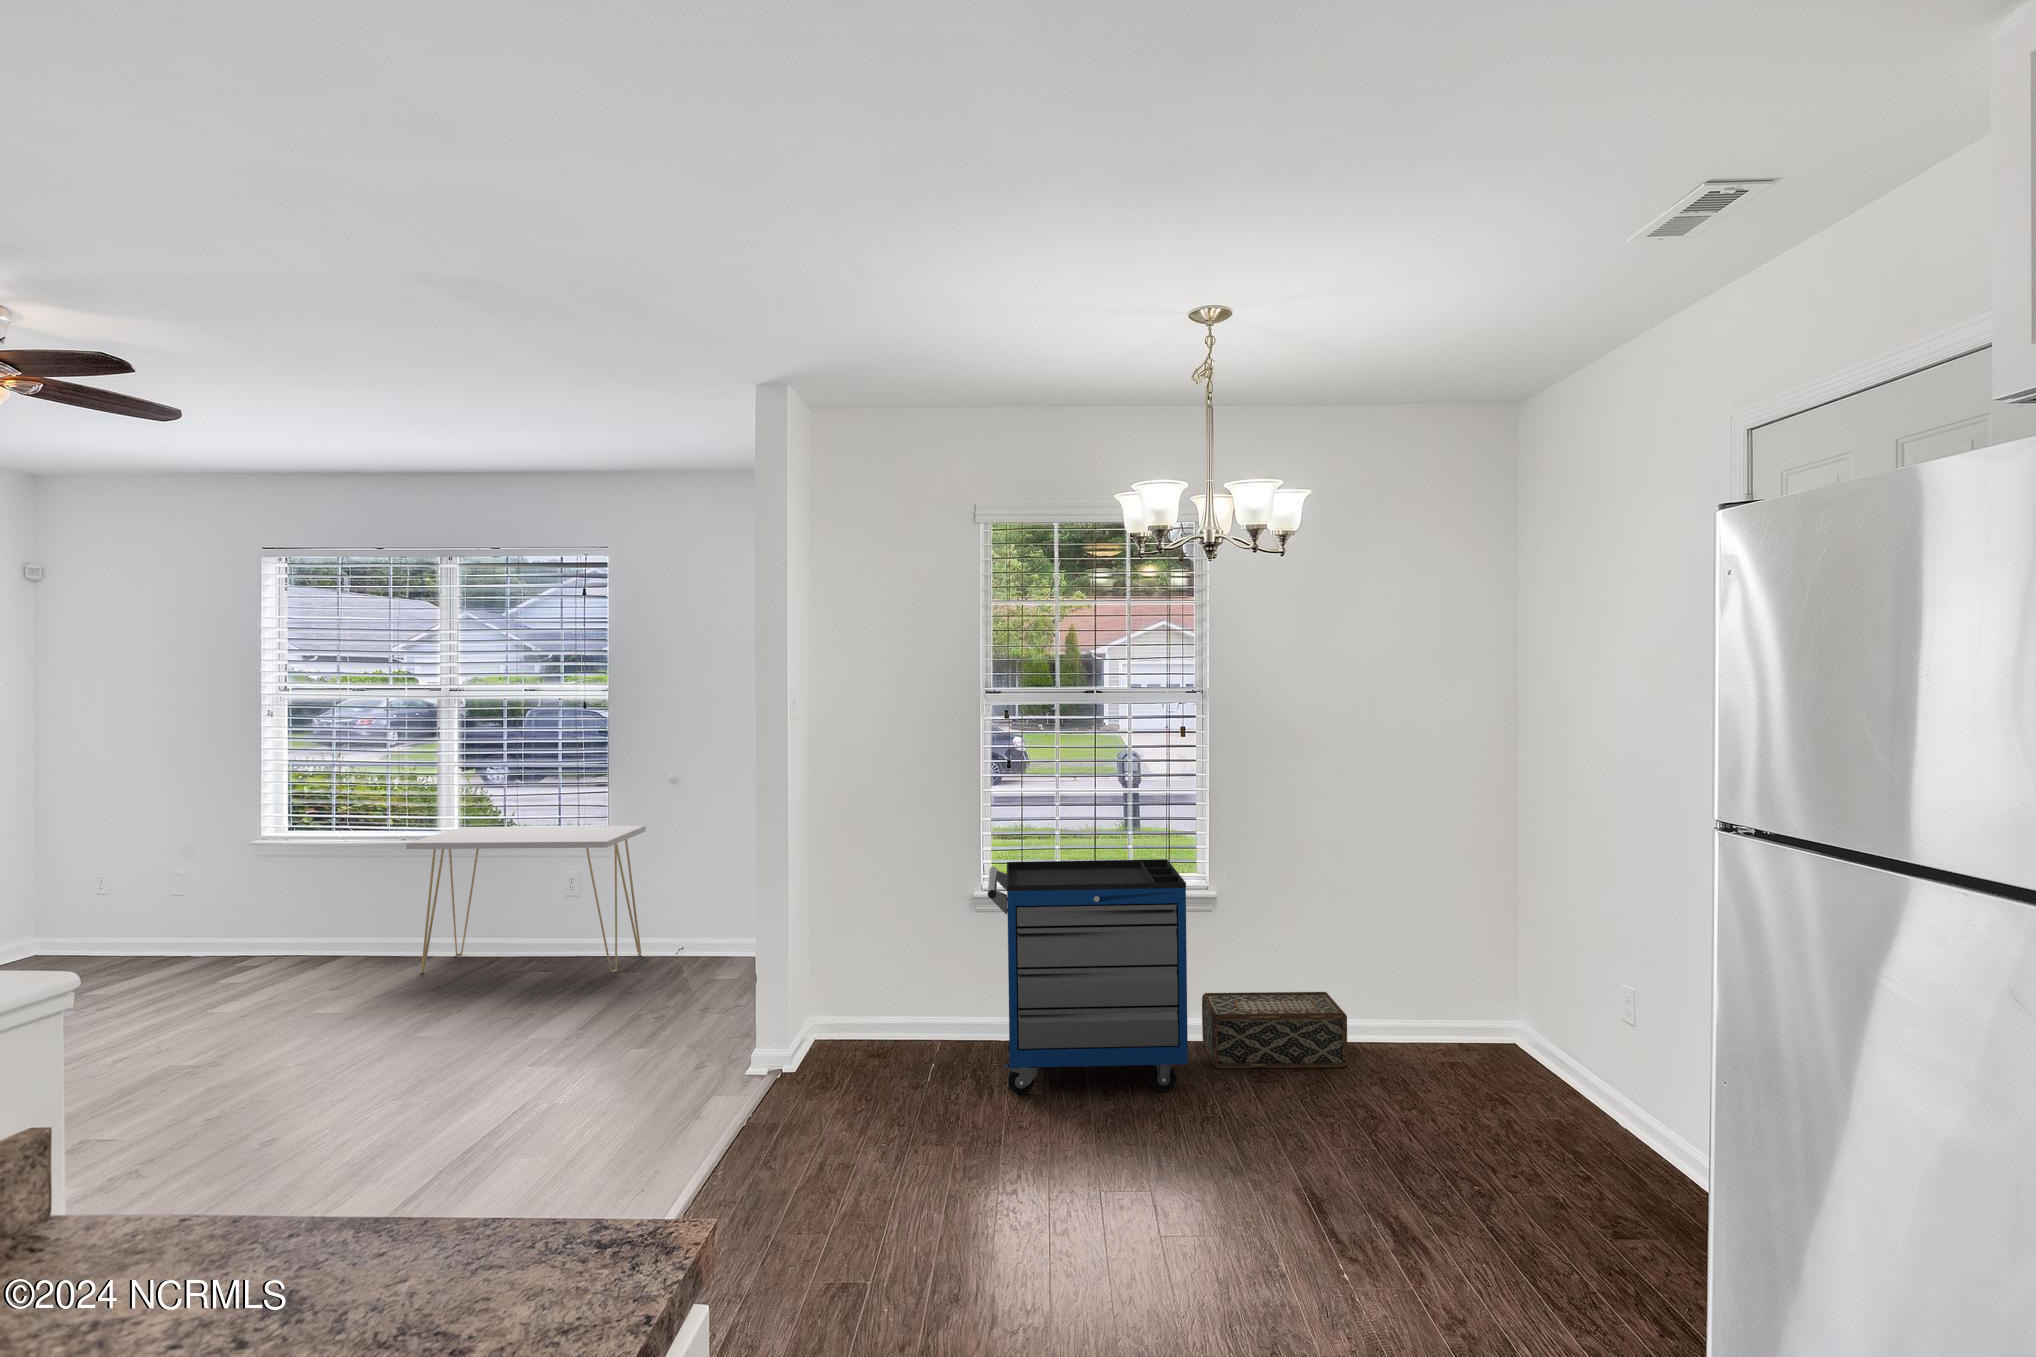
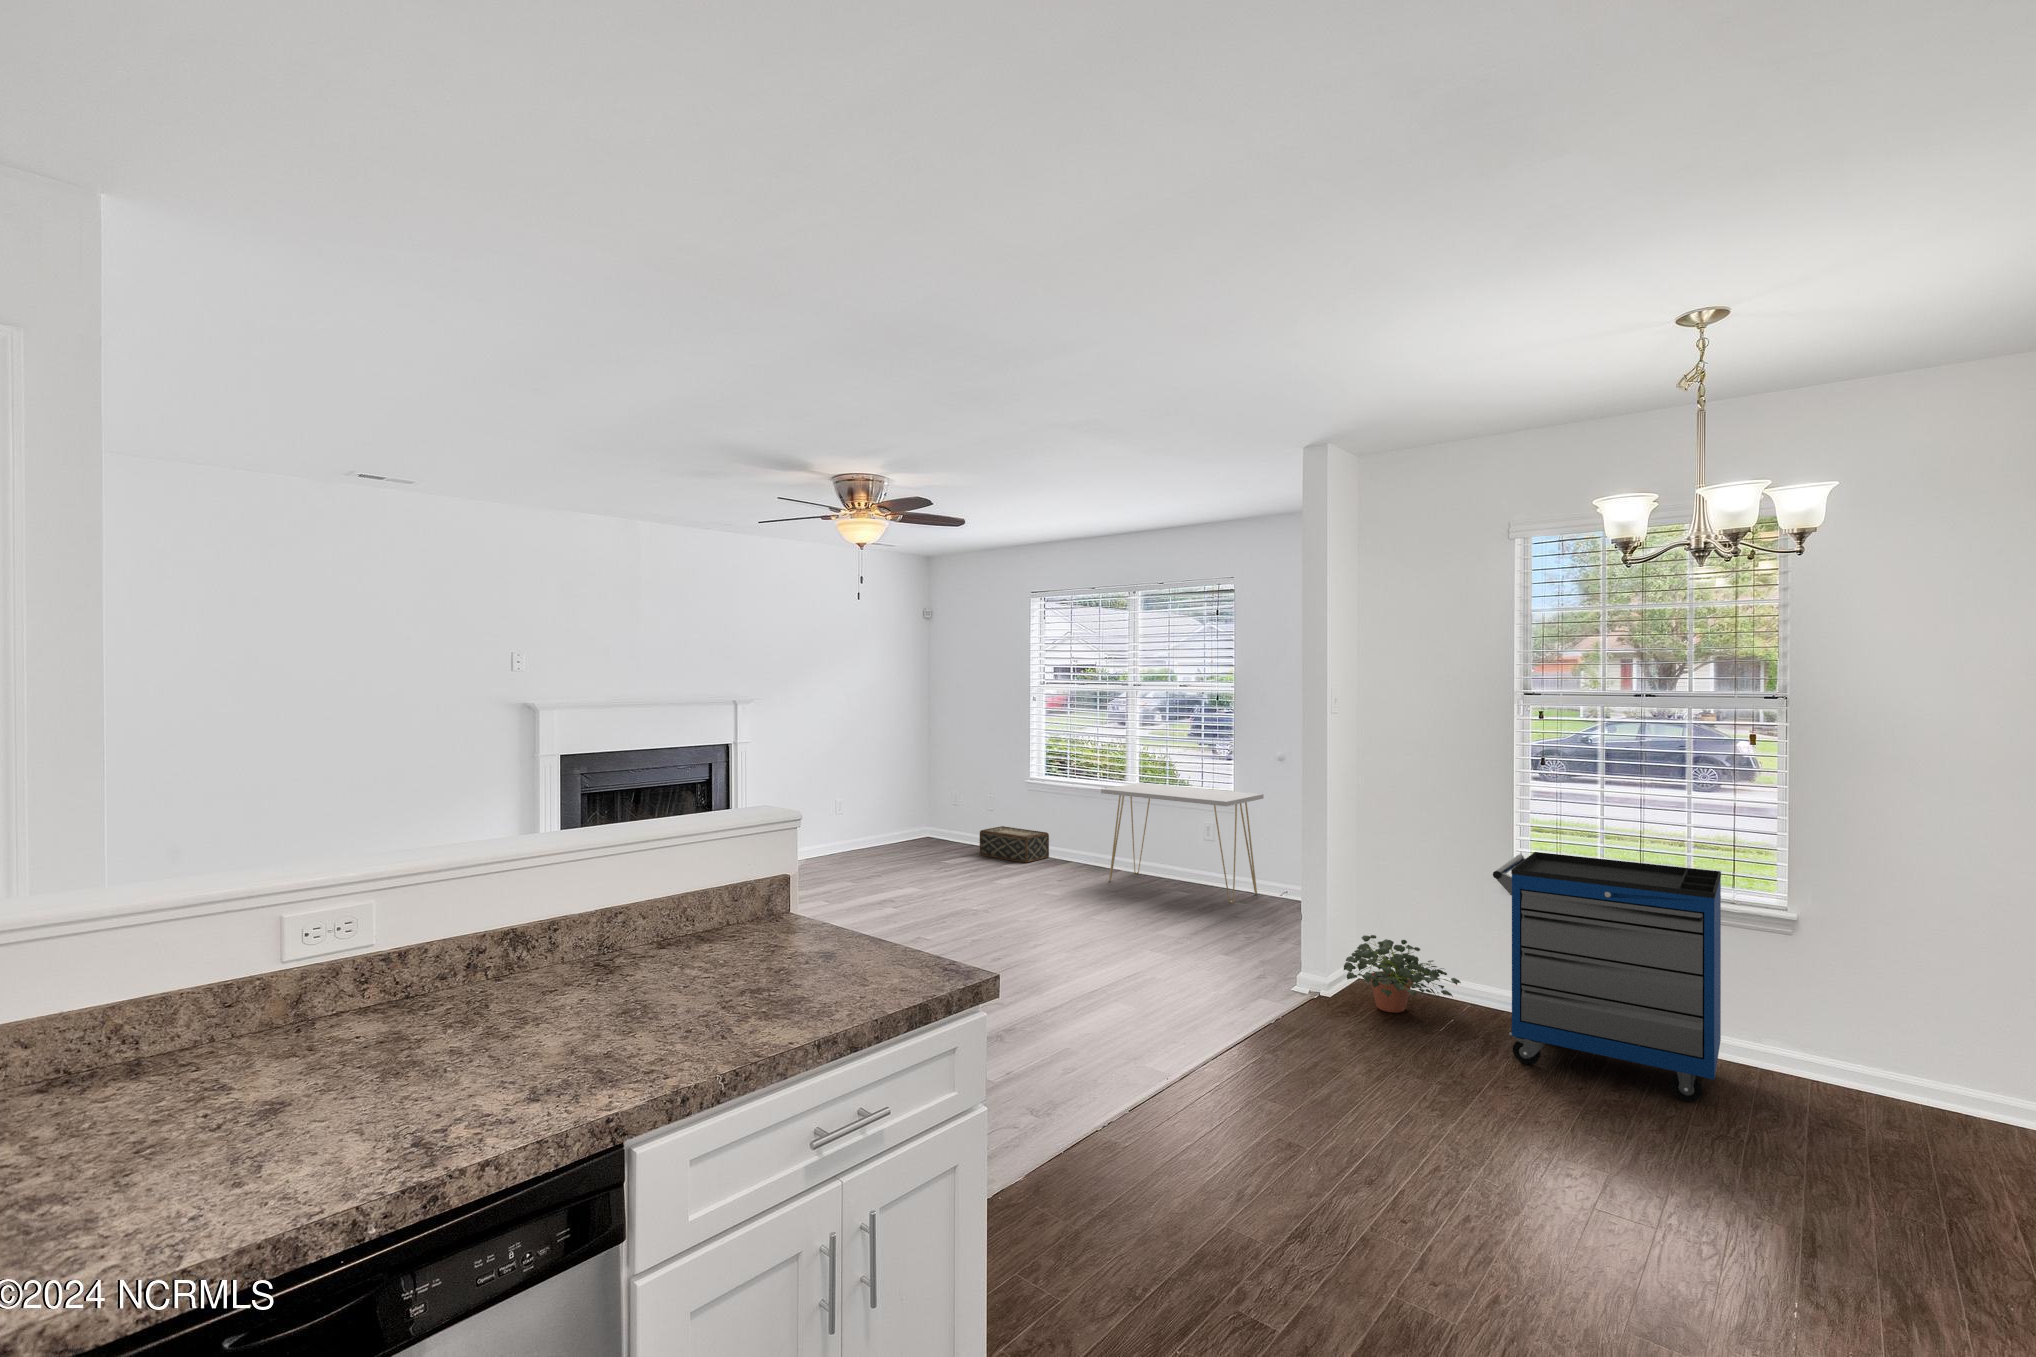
potted plant: none [810,982,937,1072] -> present [1344,935,1461,1013]
woven basket: present [1202,992,1347,1068] -> present [980,826,1049,863]

